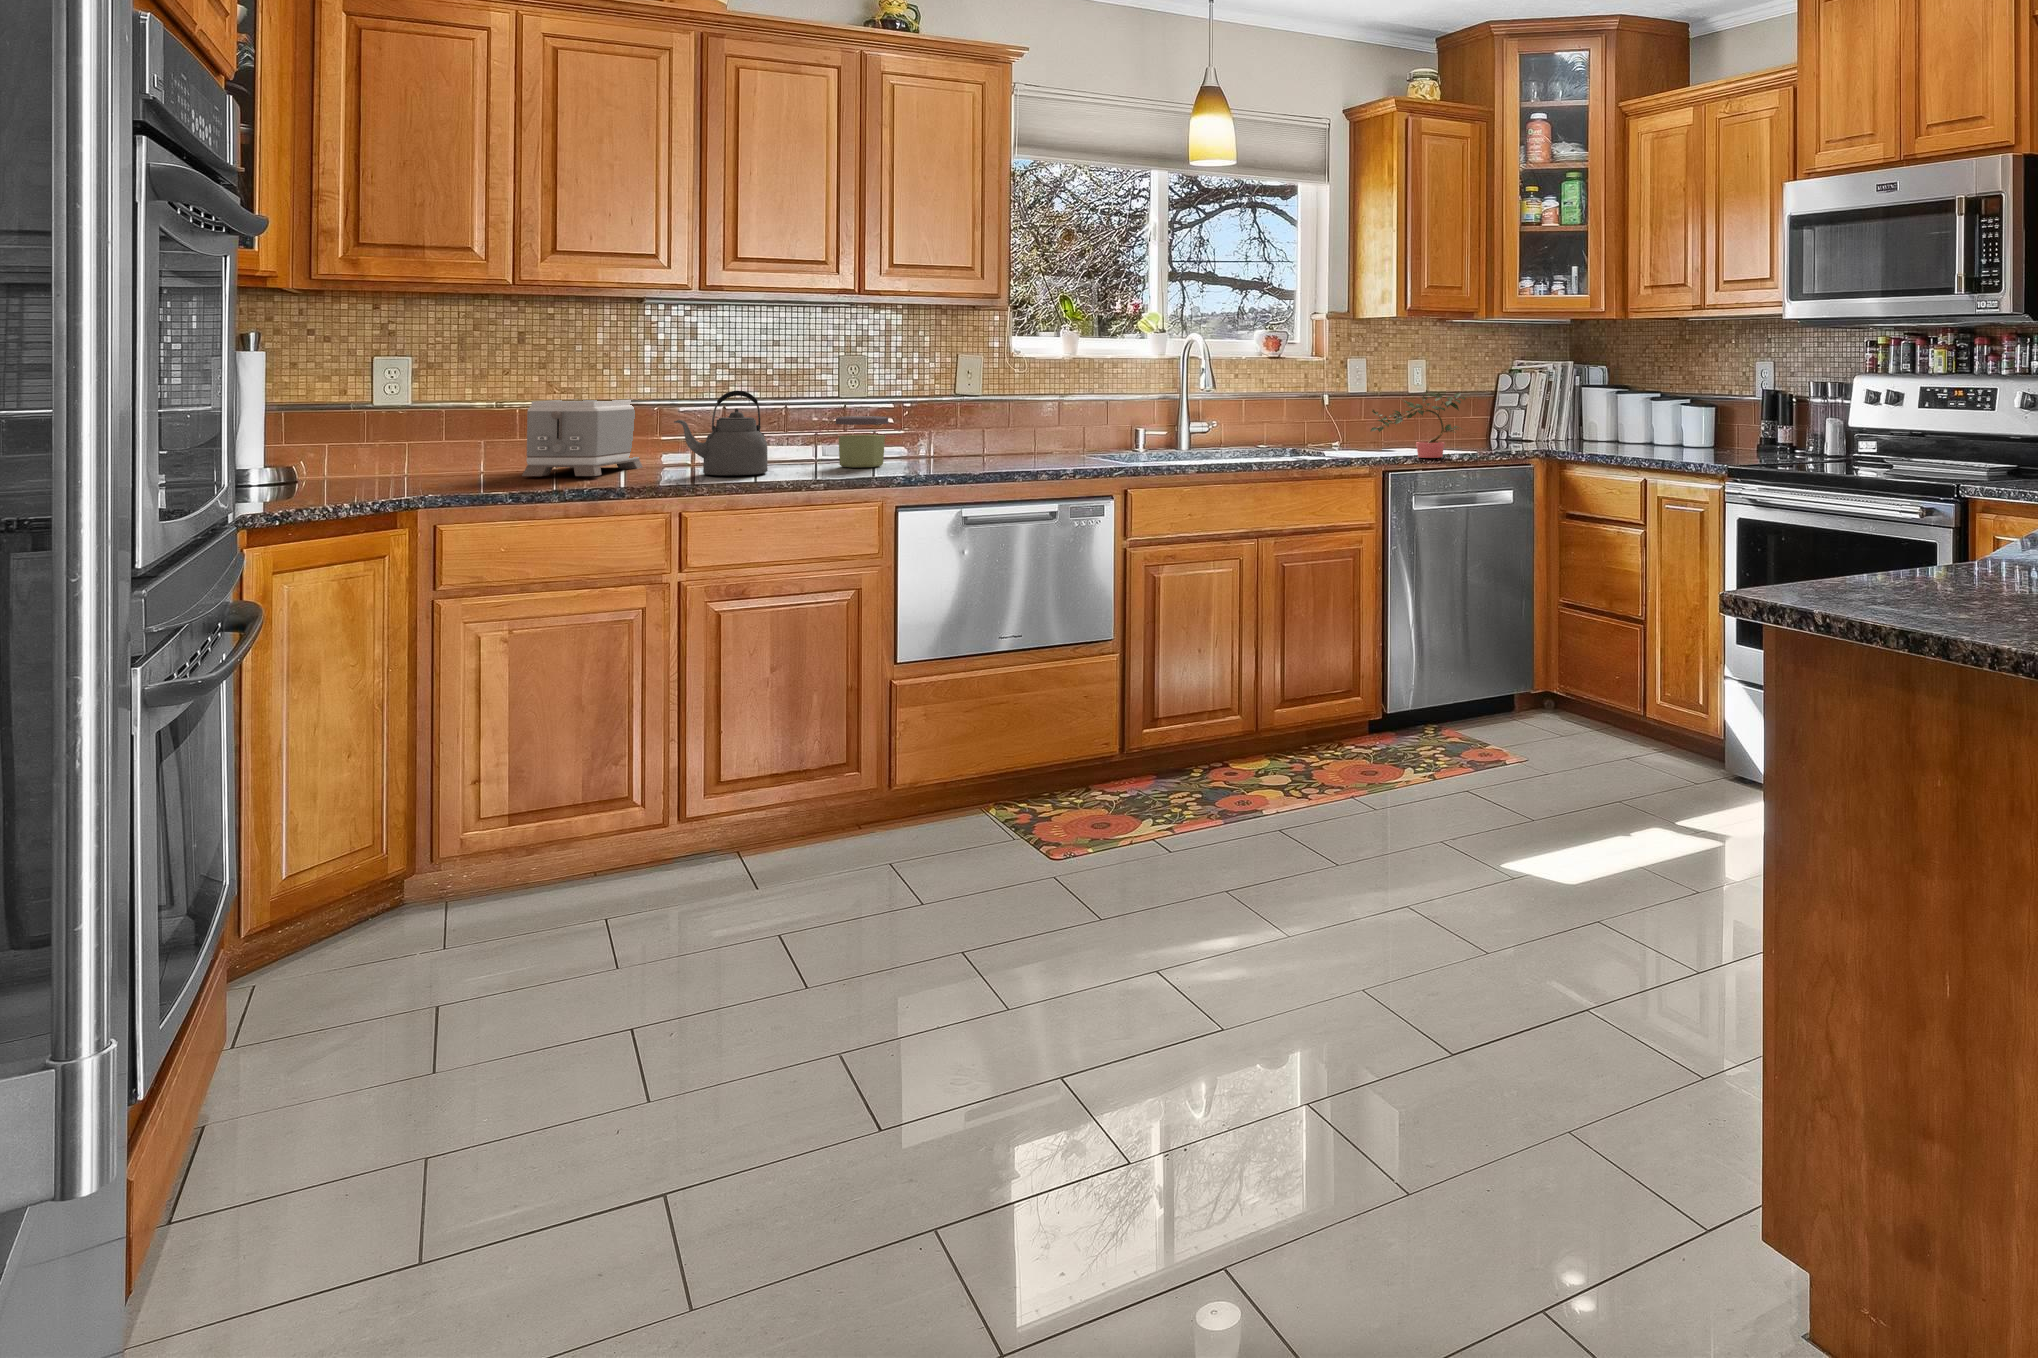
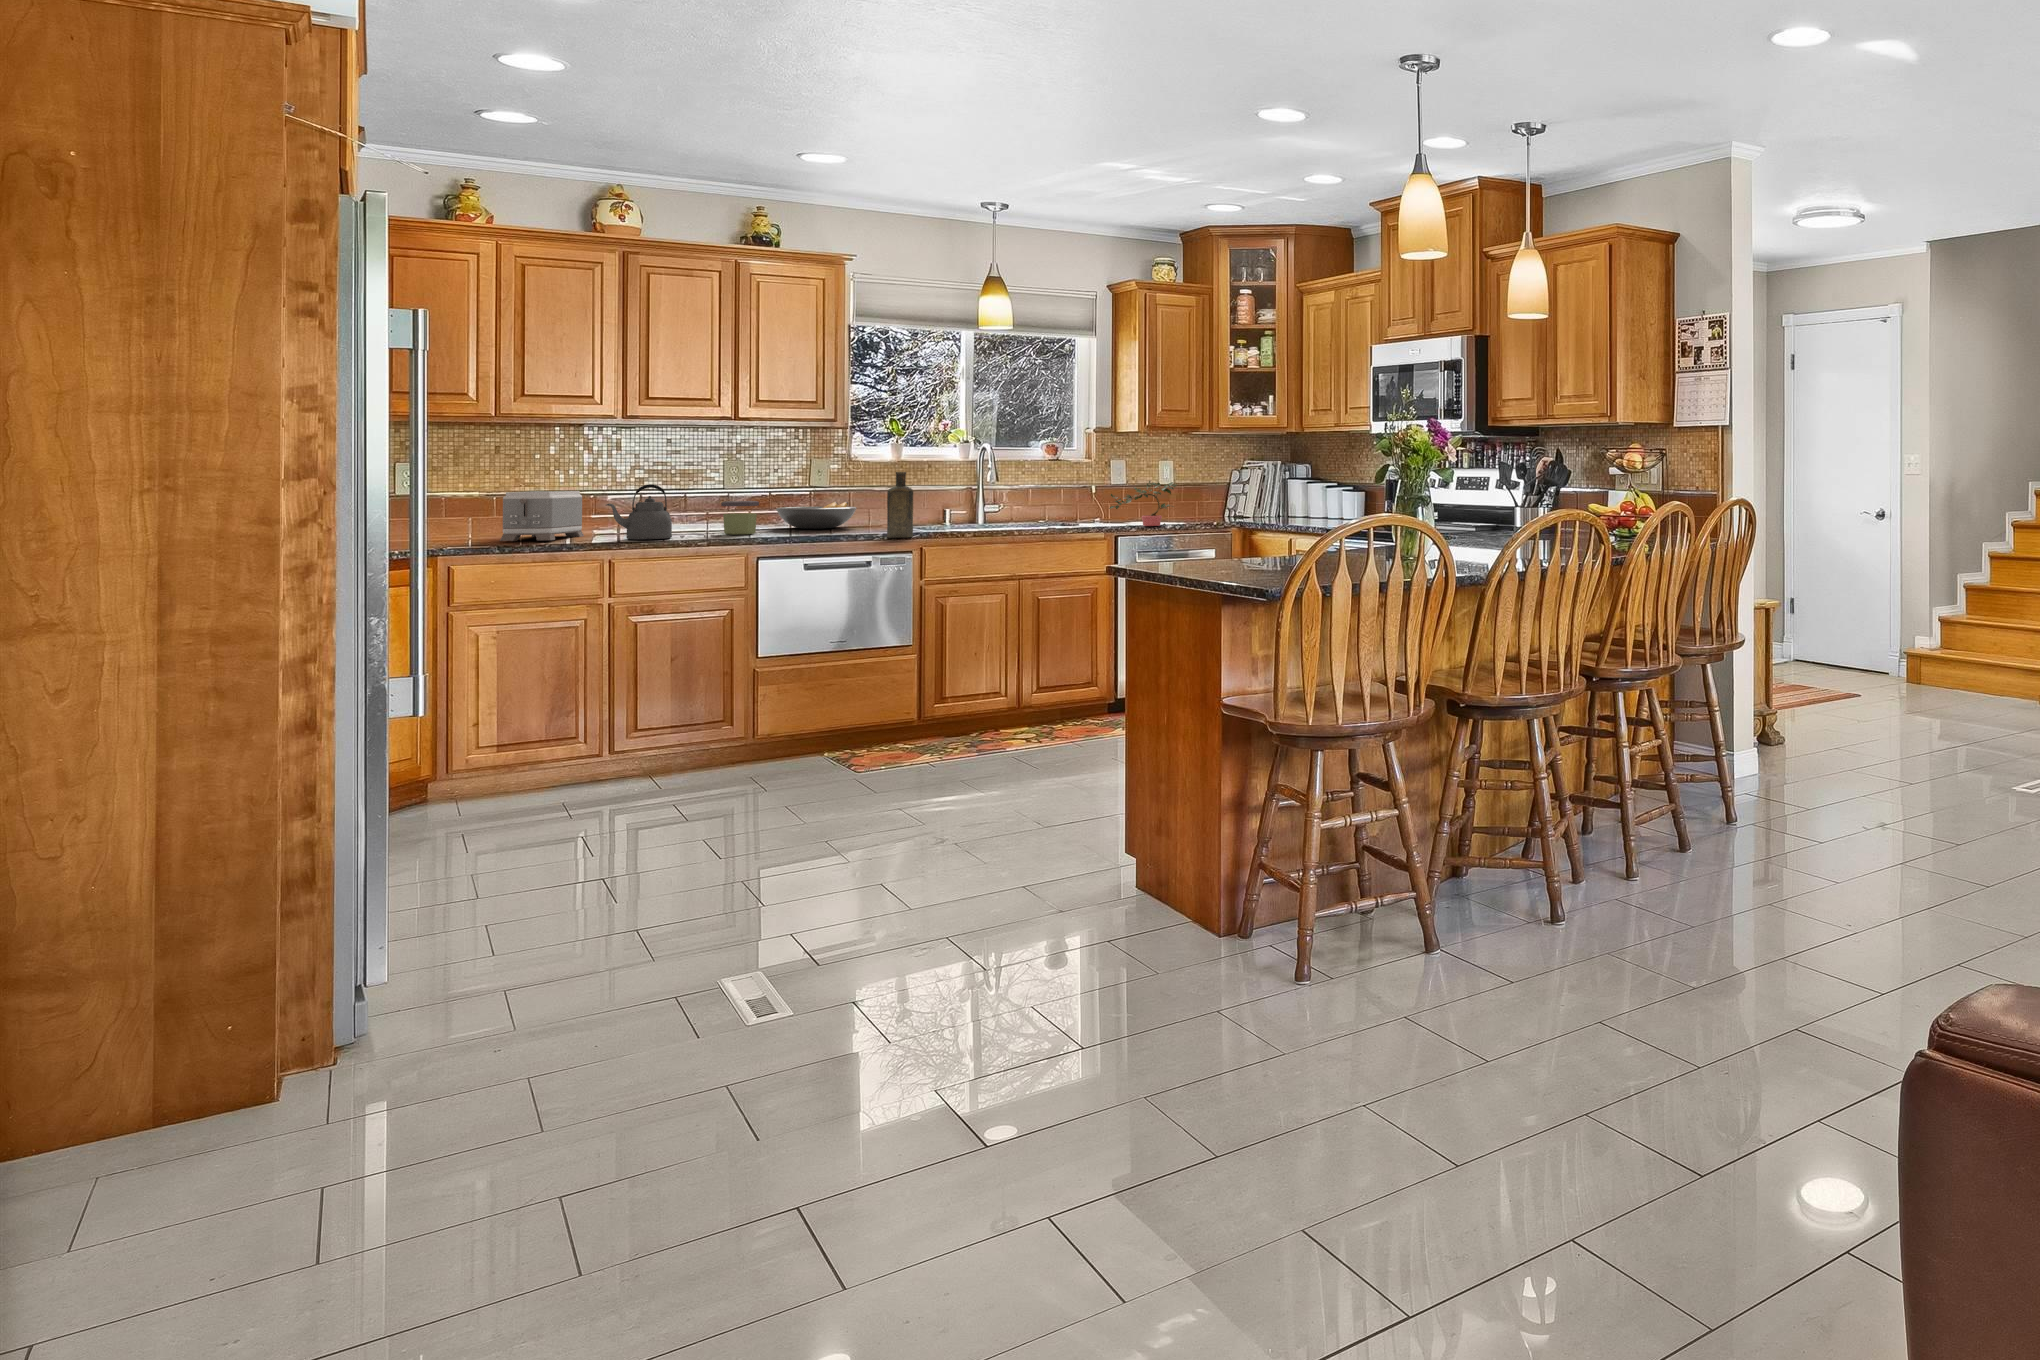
bottle: none [1071,374,1114,476] -> present [887,472,913,538]
fruit bowl: none [908,418,1019,457] -> present [776,502,857,529]

